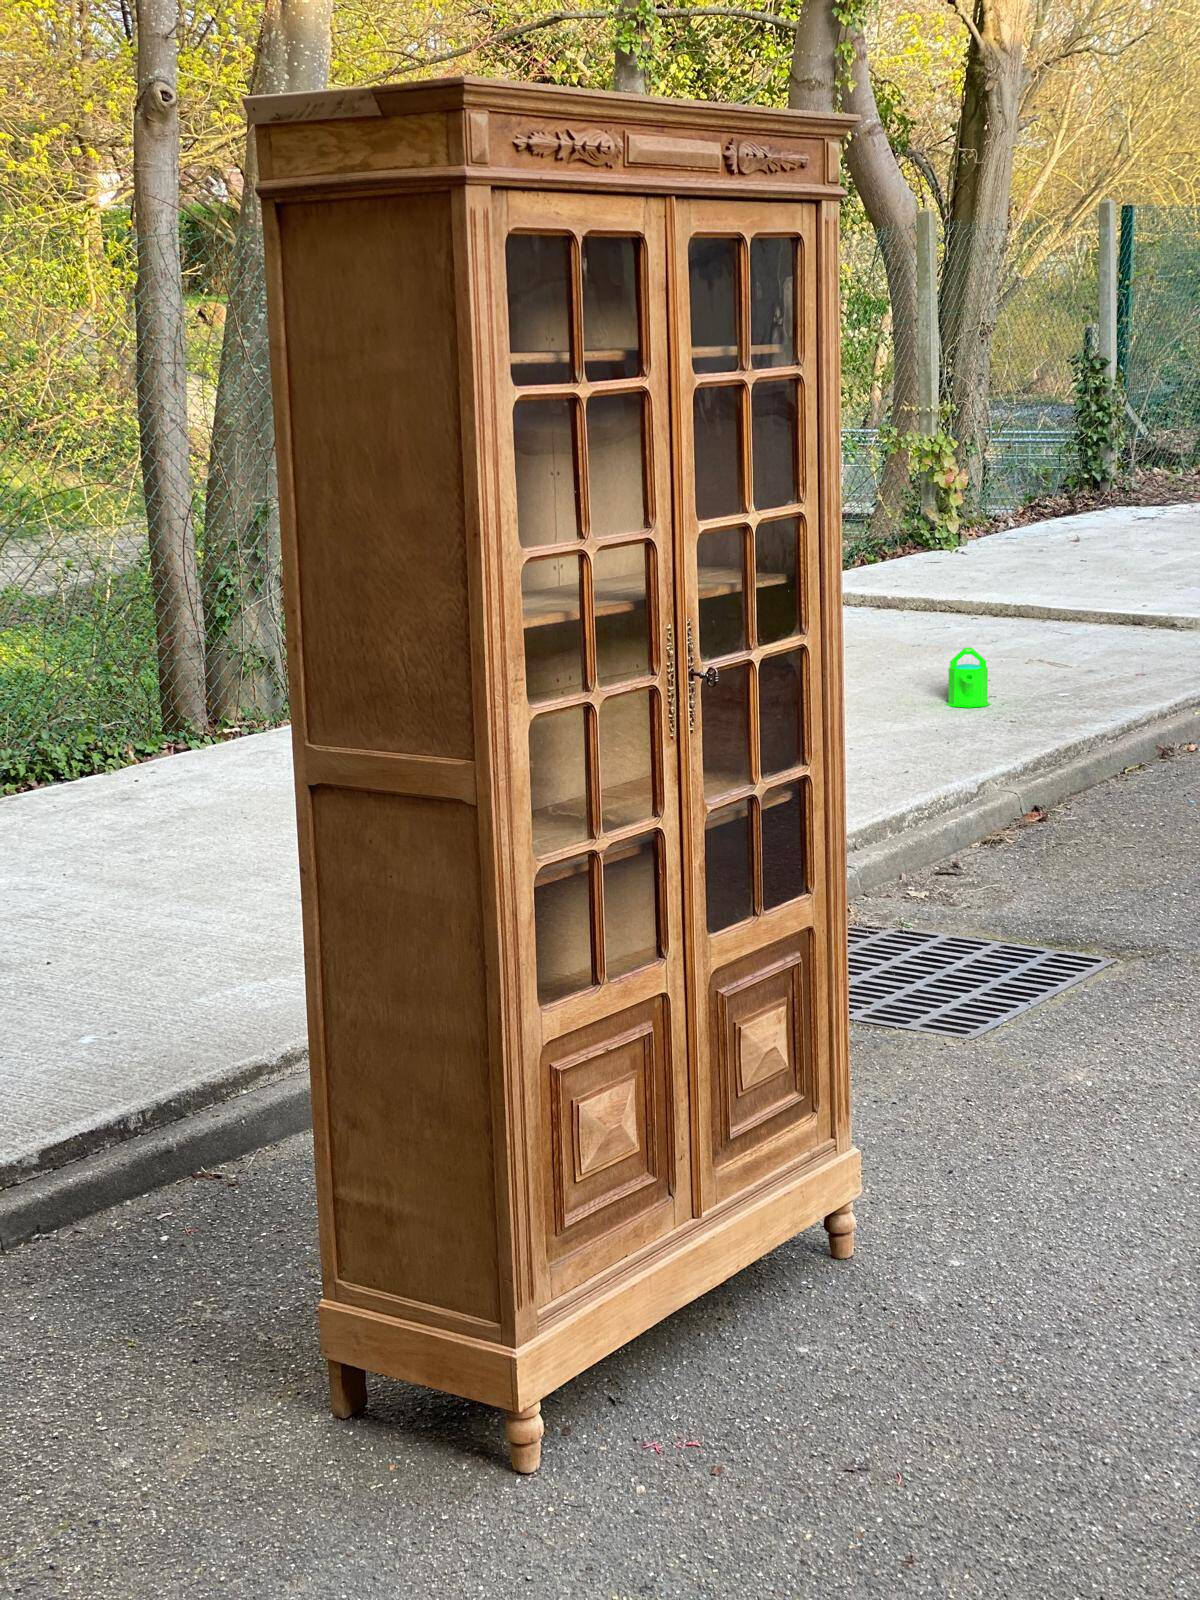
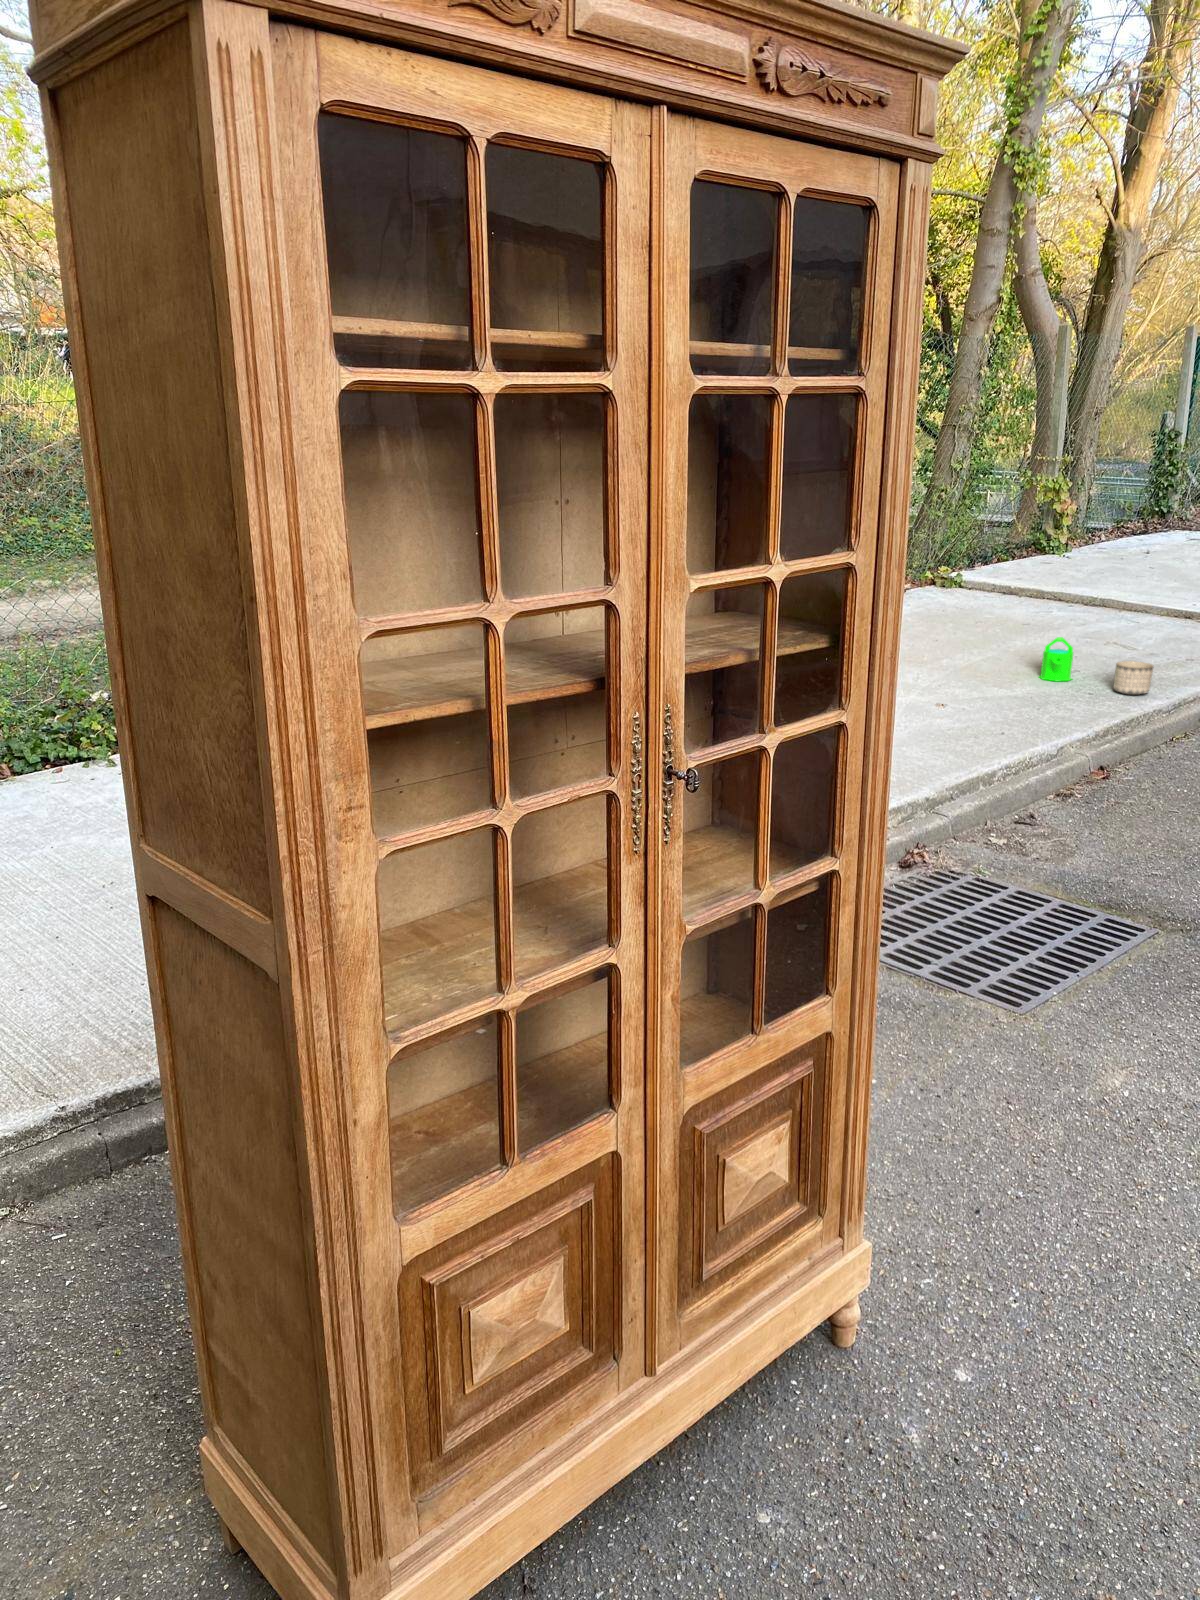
planter: none [1042,674,1089,718] -> present [1113,661,1153,695]

